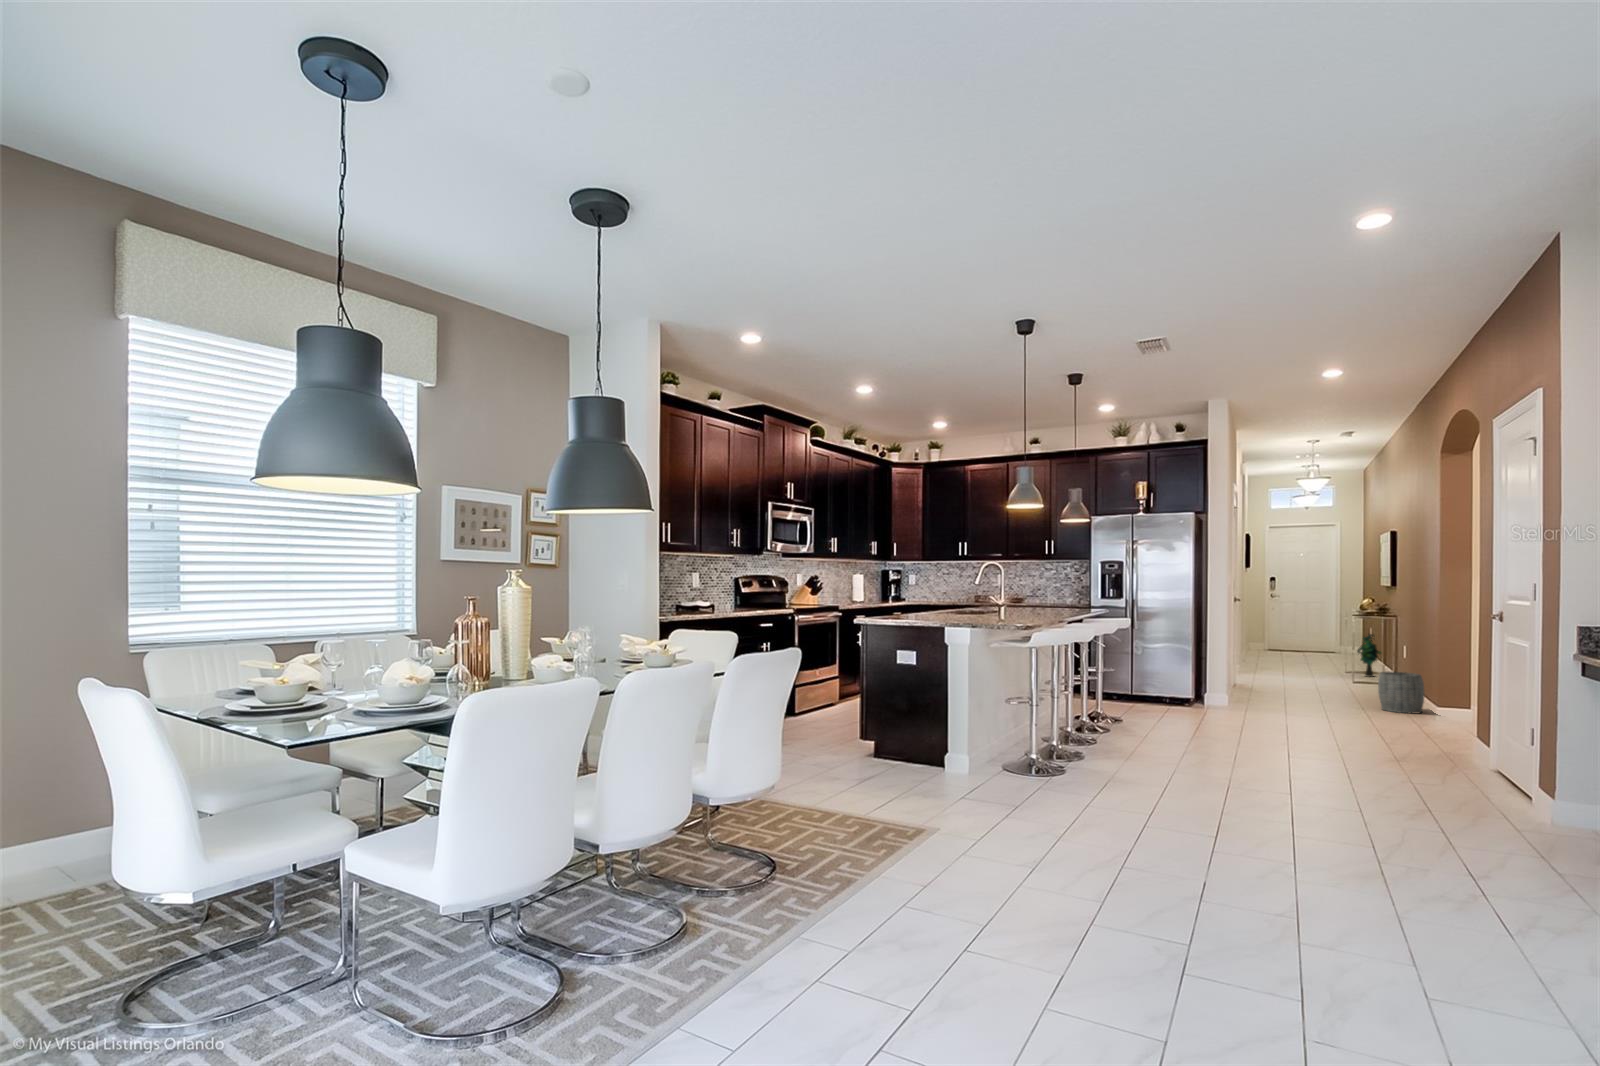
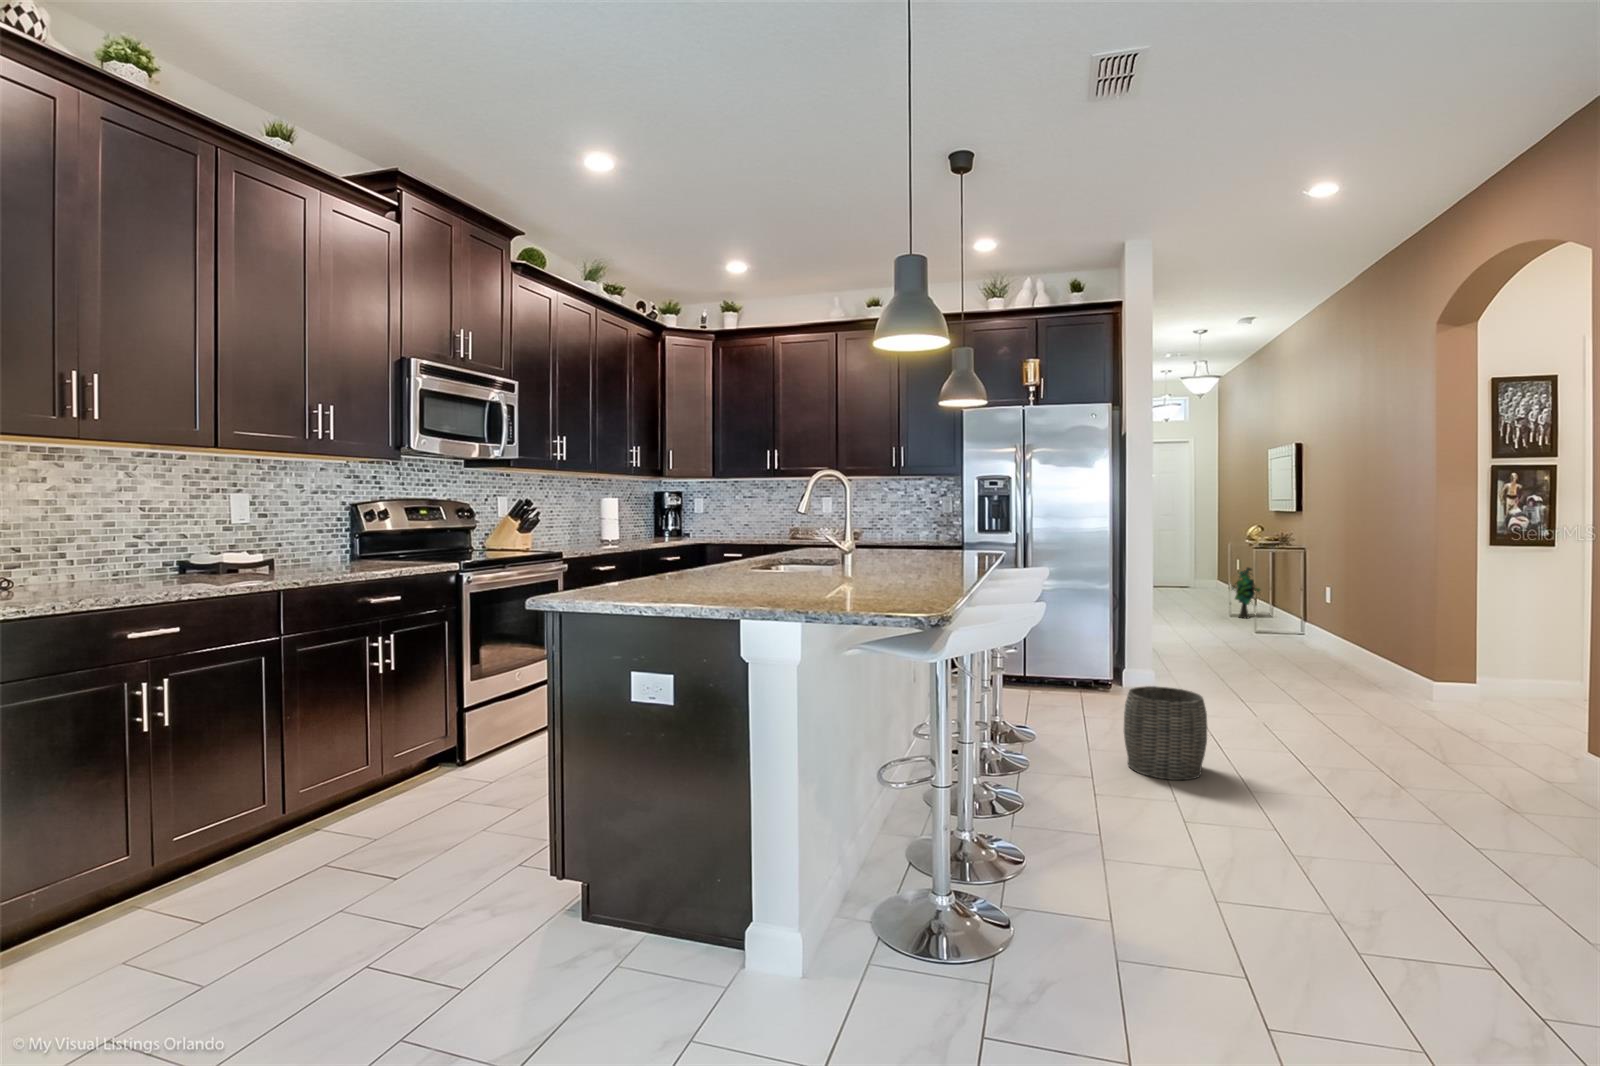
woven basket: present [1378,672,1425,714] -> present [1124,686,1207,780]

